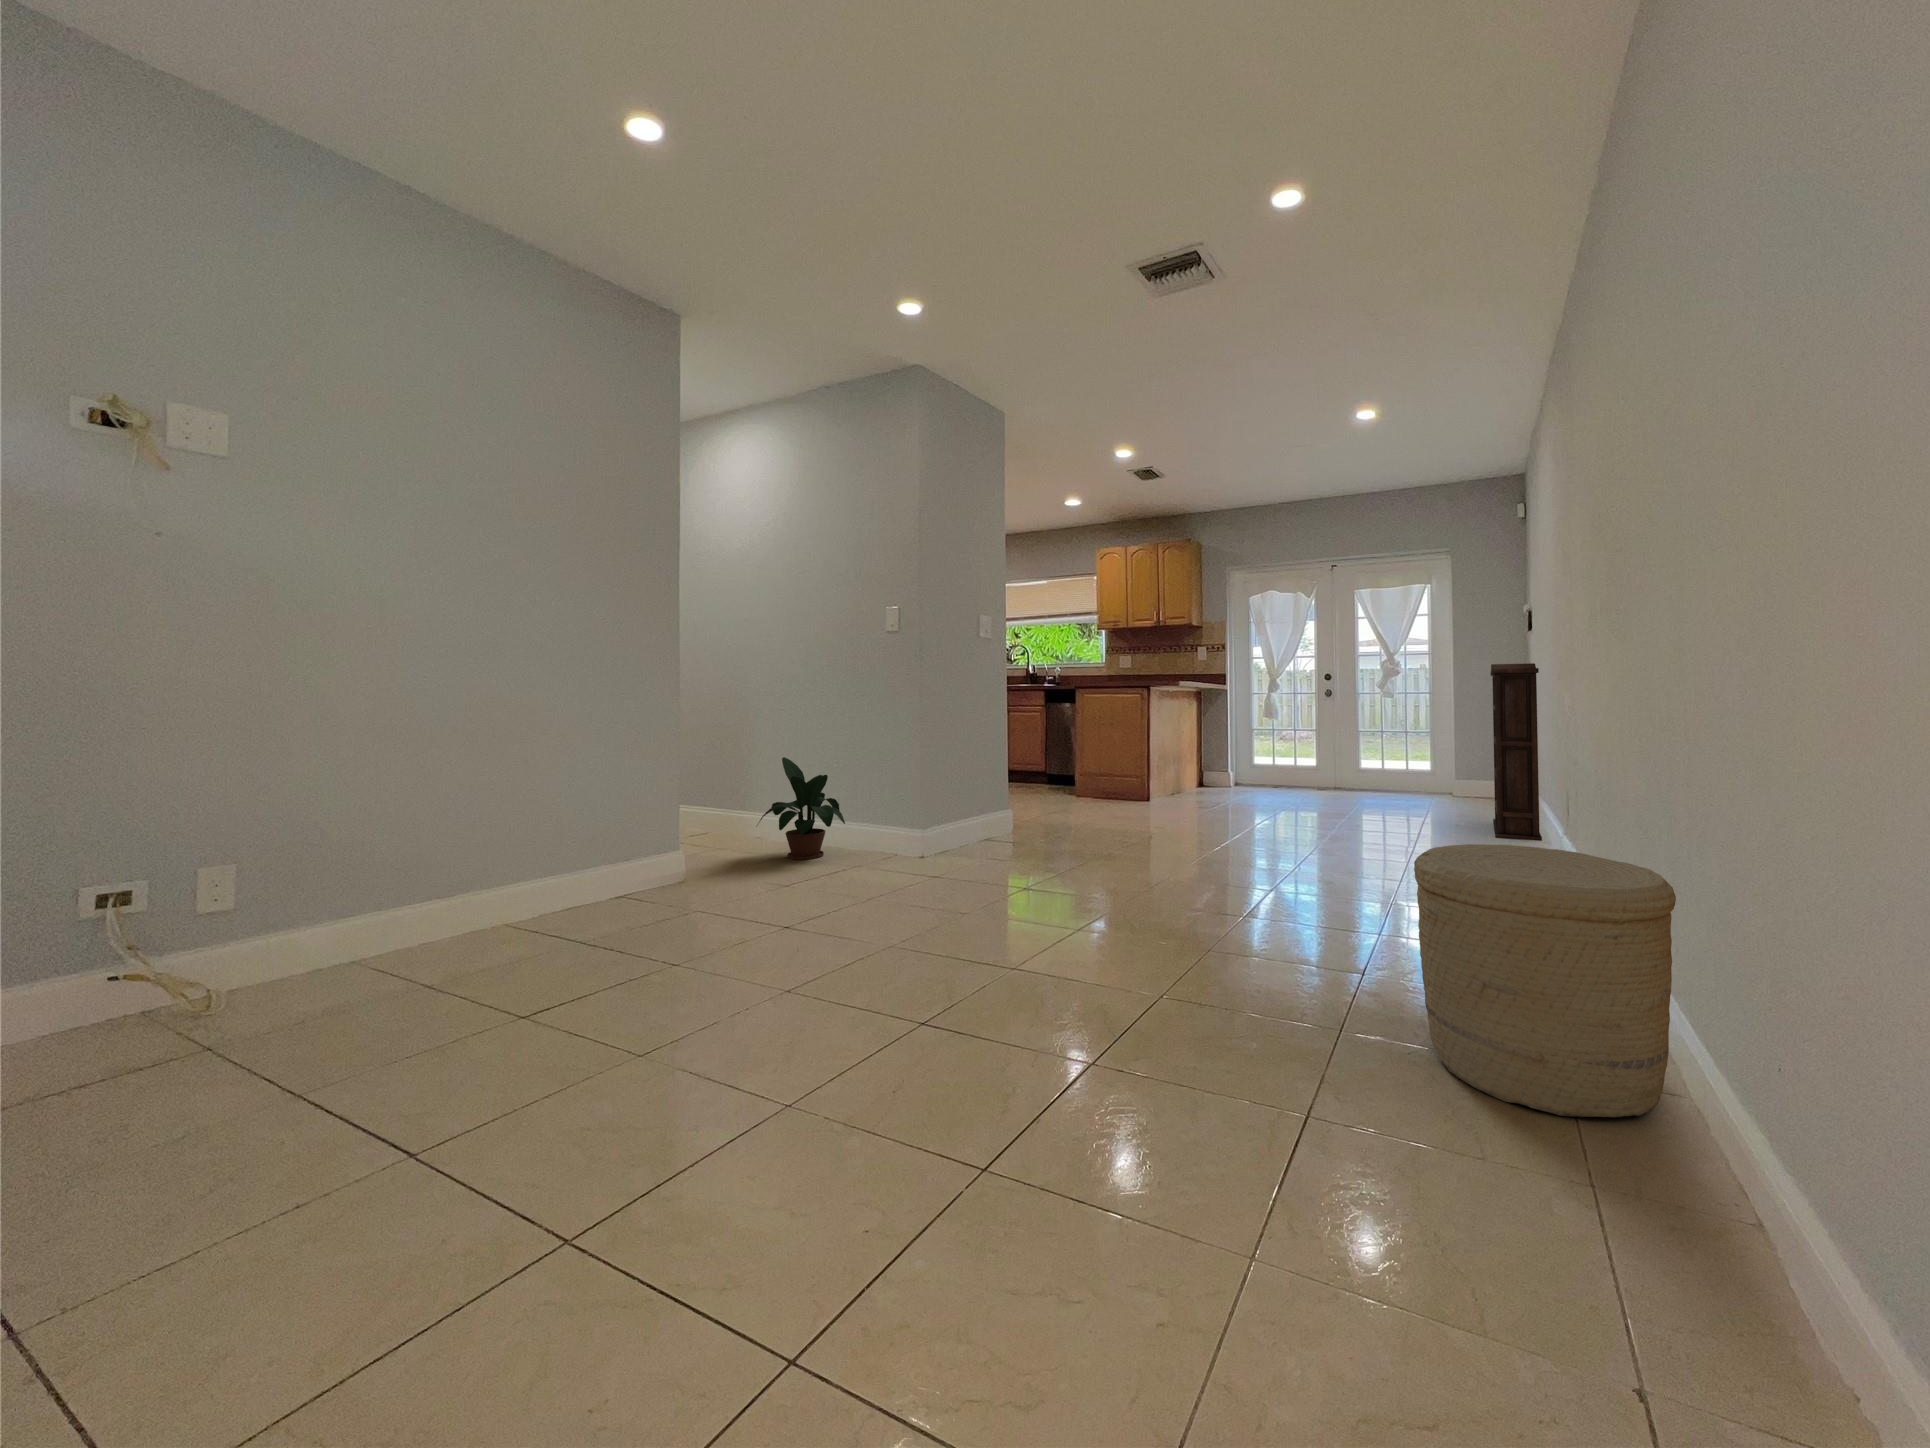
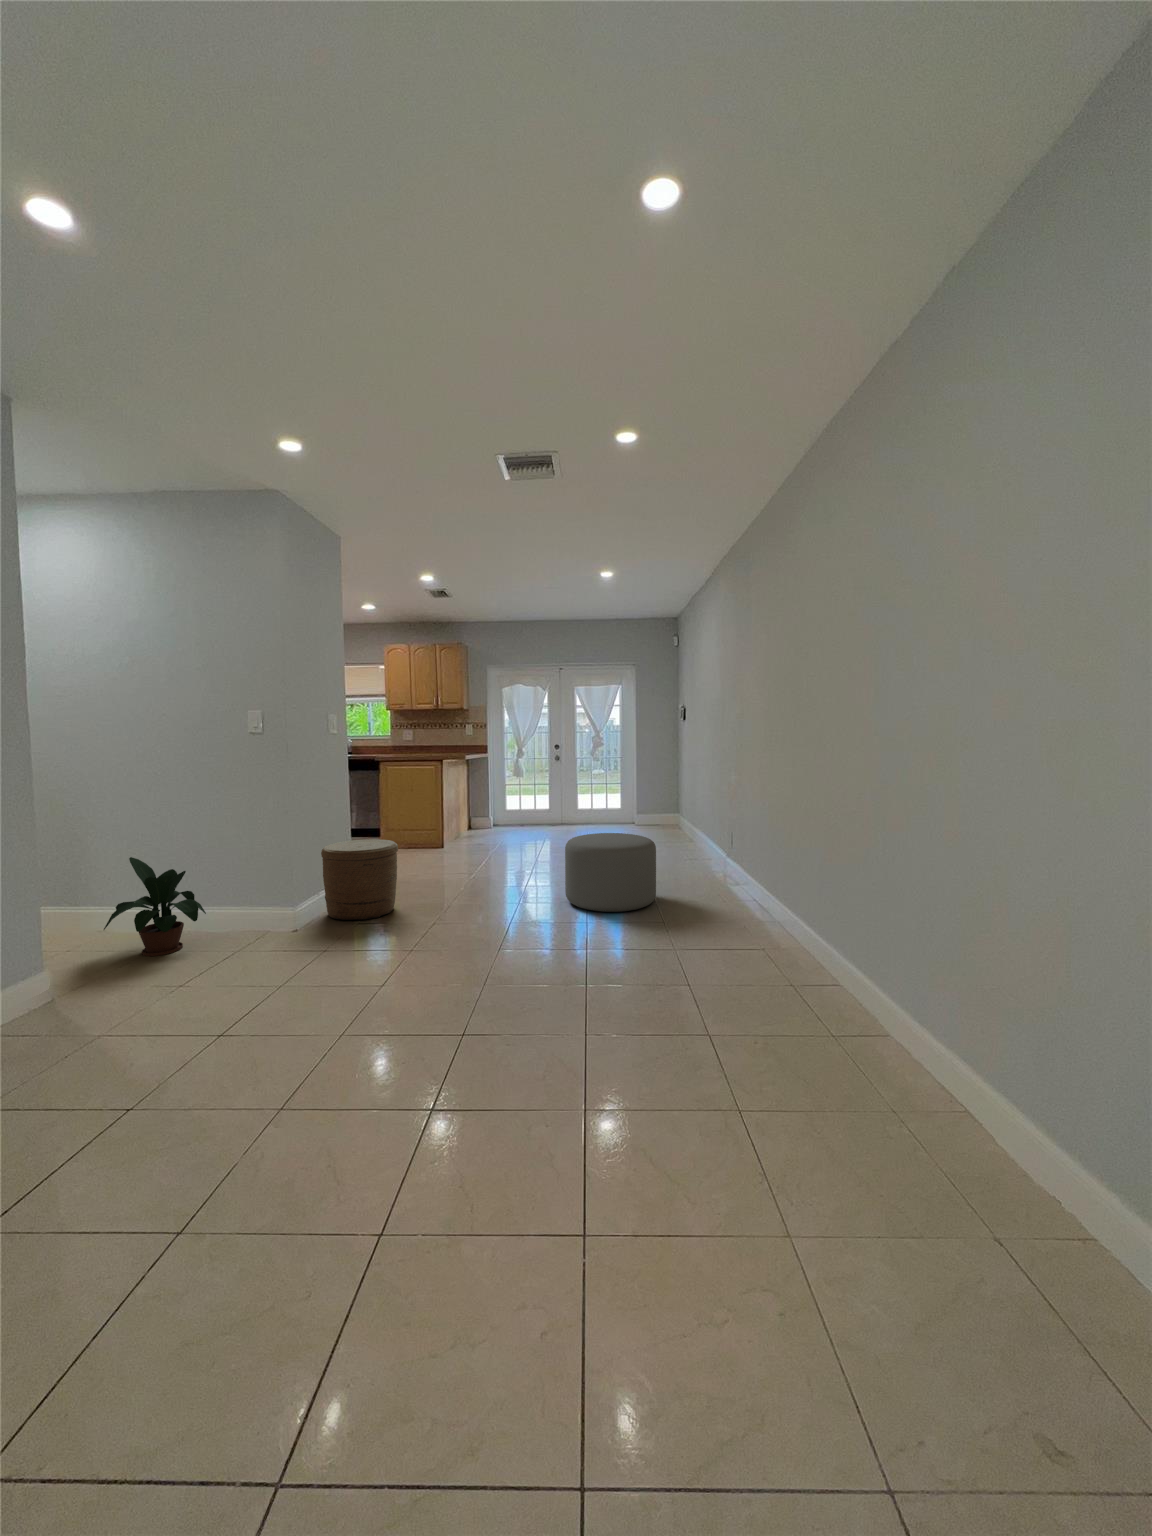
bookshelf: present [1491,663,1542,841] -> none [670,748,704,859]
ottoman: none [1263,774,1406,884] -> present [565,833,656,912]
woven basket: present [1414,844,1676,1117] -> present [321,839,398,920]

